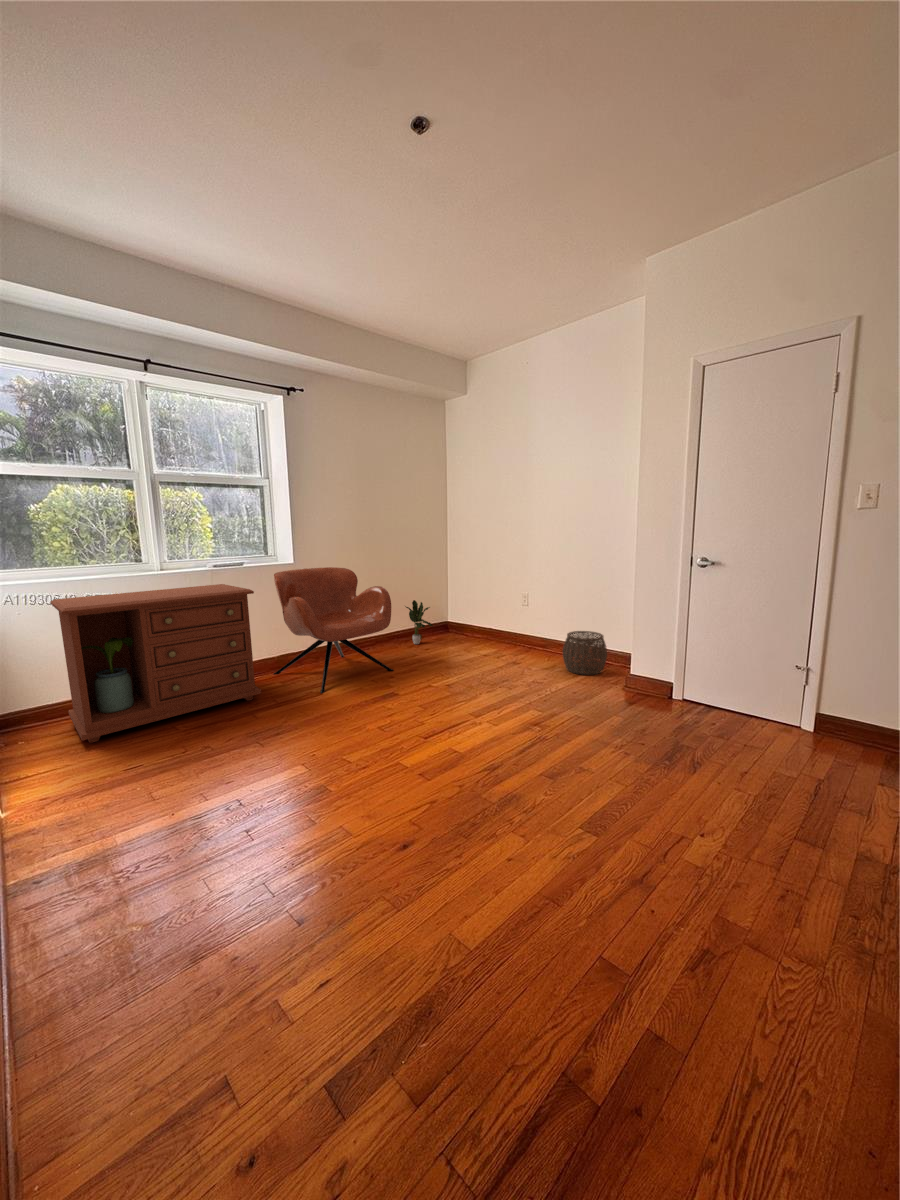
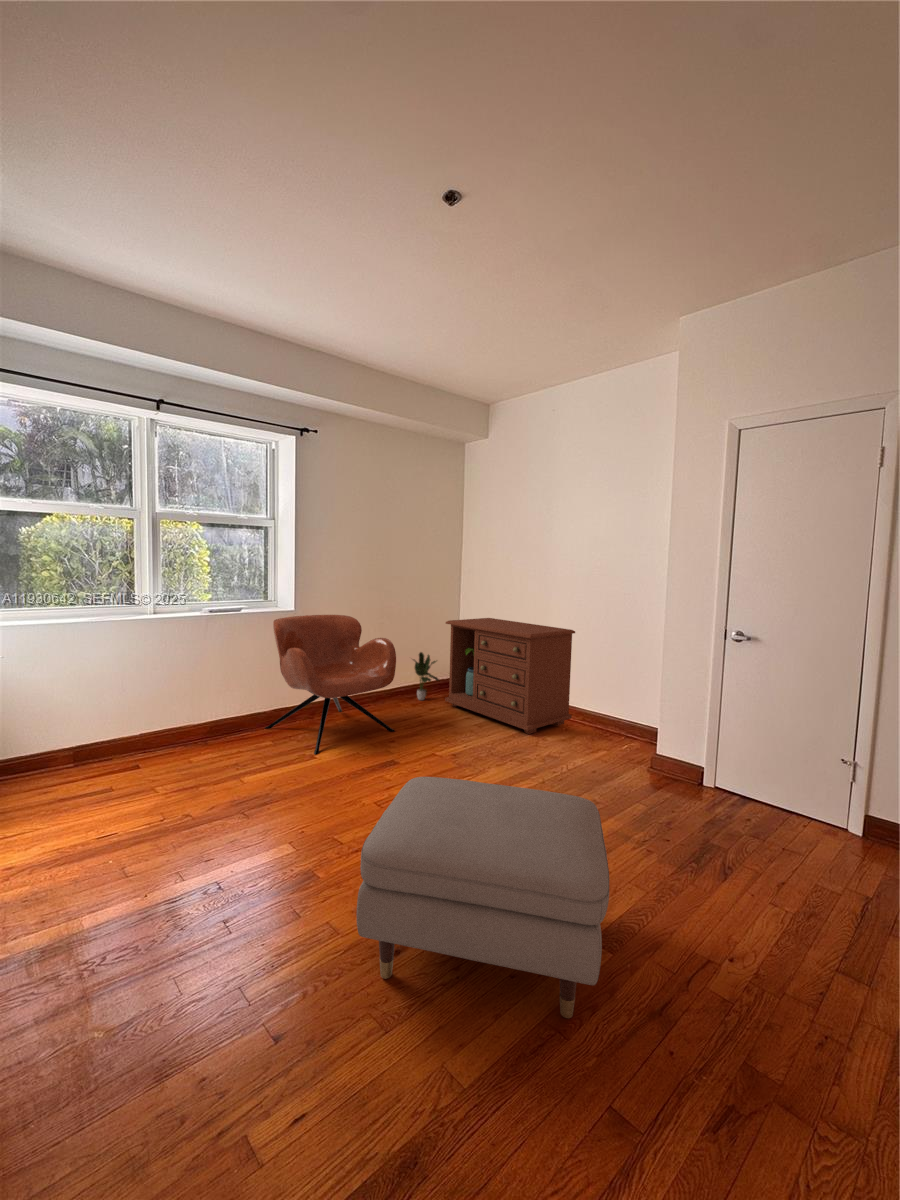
dresser: present [51,584,261,743] -> present [445,618,575,734]
woven basket: present [563,631,607,675] -> none [580,697,630,748]
ottoman: none [366,697,594,890] -> present [356,777,609,1018]

